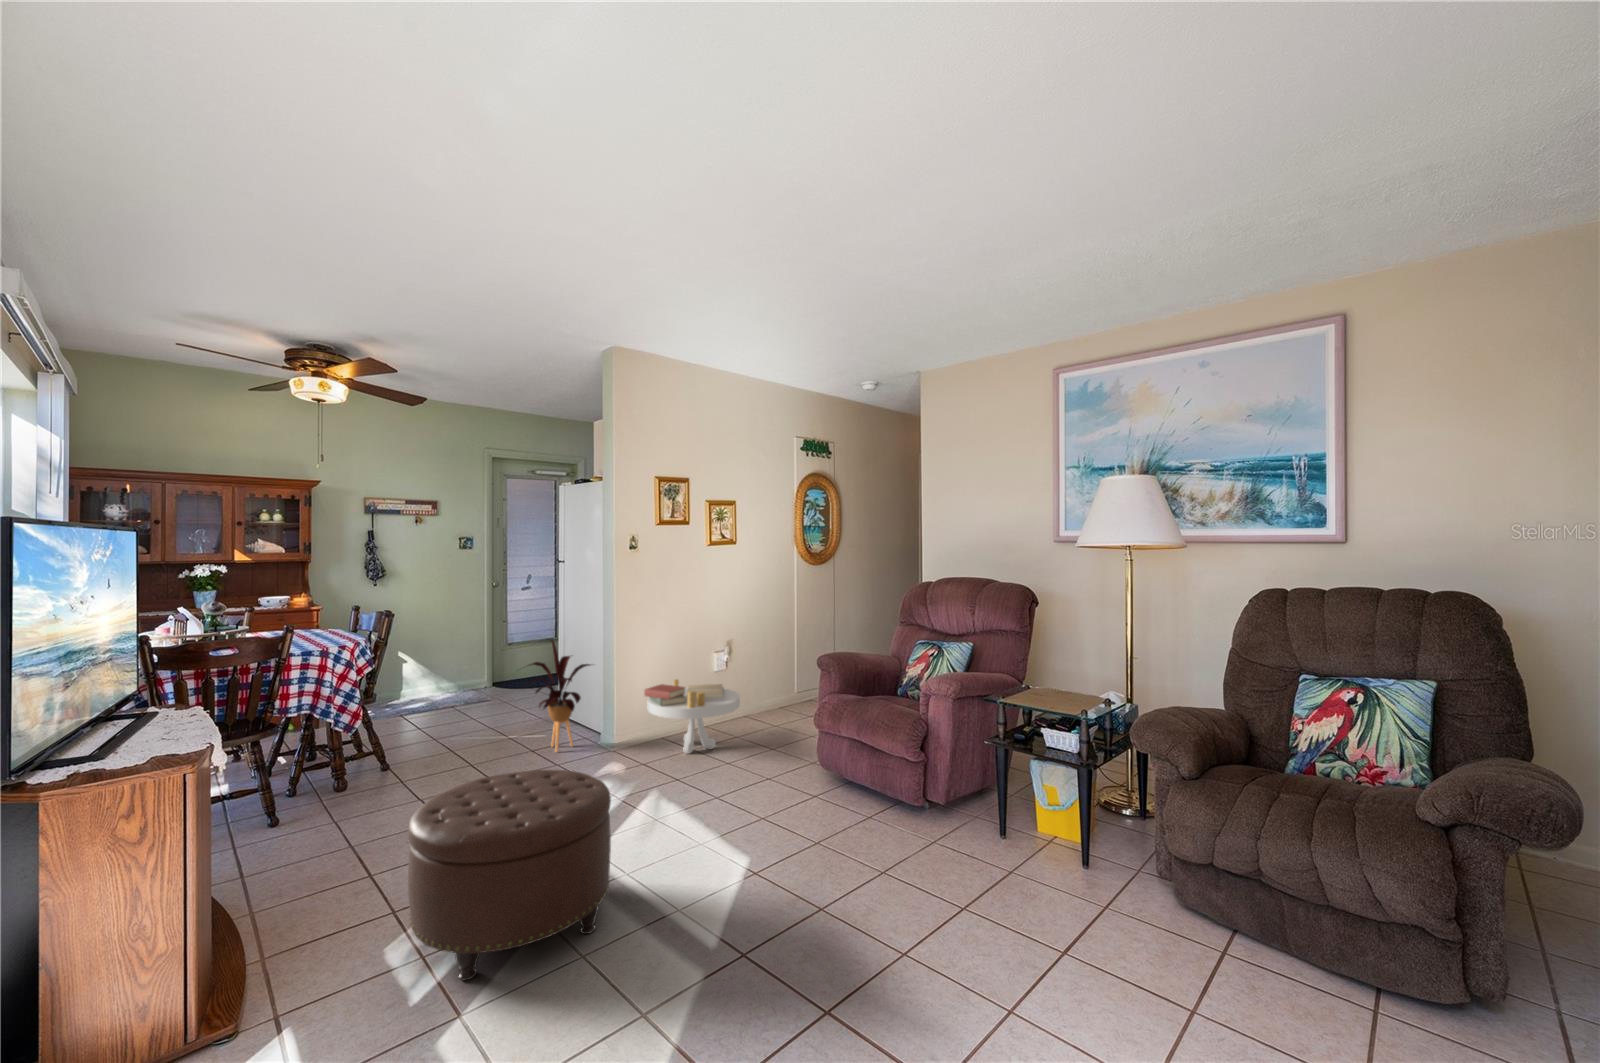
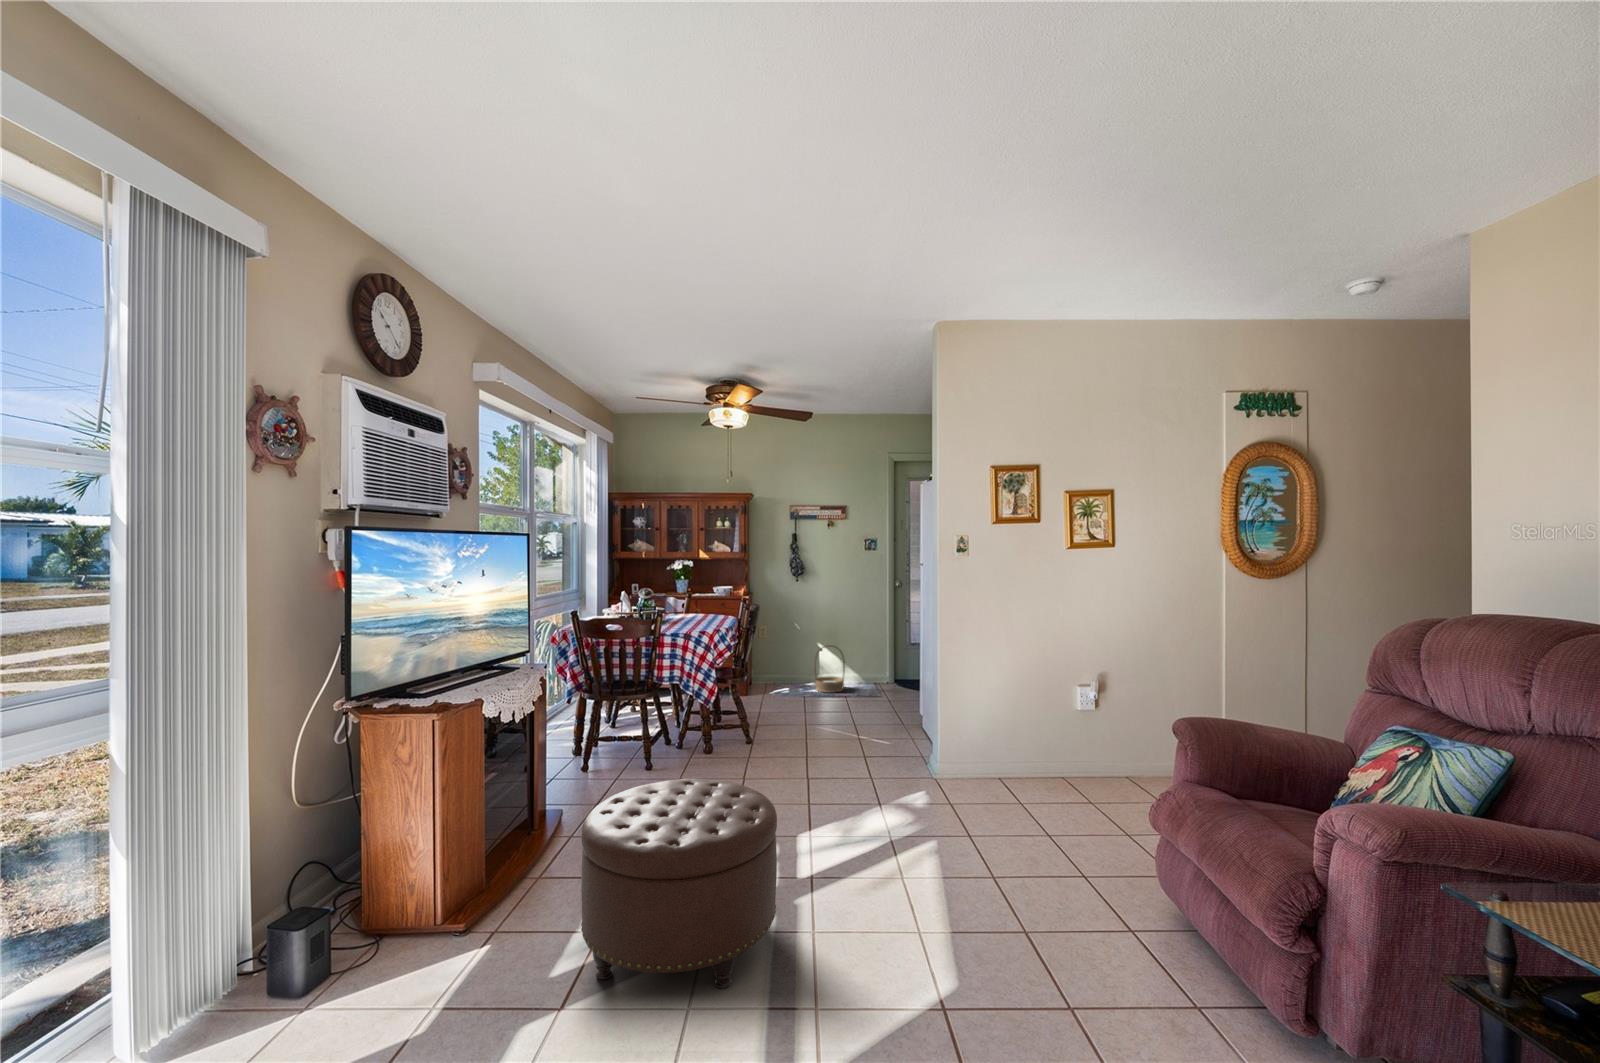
house plant: present [528,640,590,752] -> none [847,645,931,766]
basket: none [403,654,441,707] -> present [814,645,845,693]
side table: present [644,679,740,754] -> none [964,712,1091,811]

